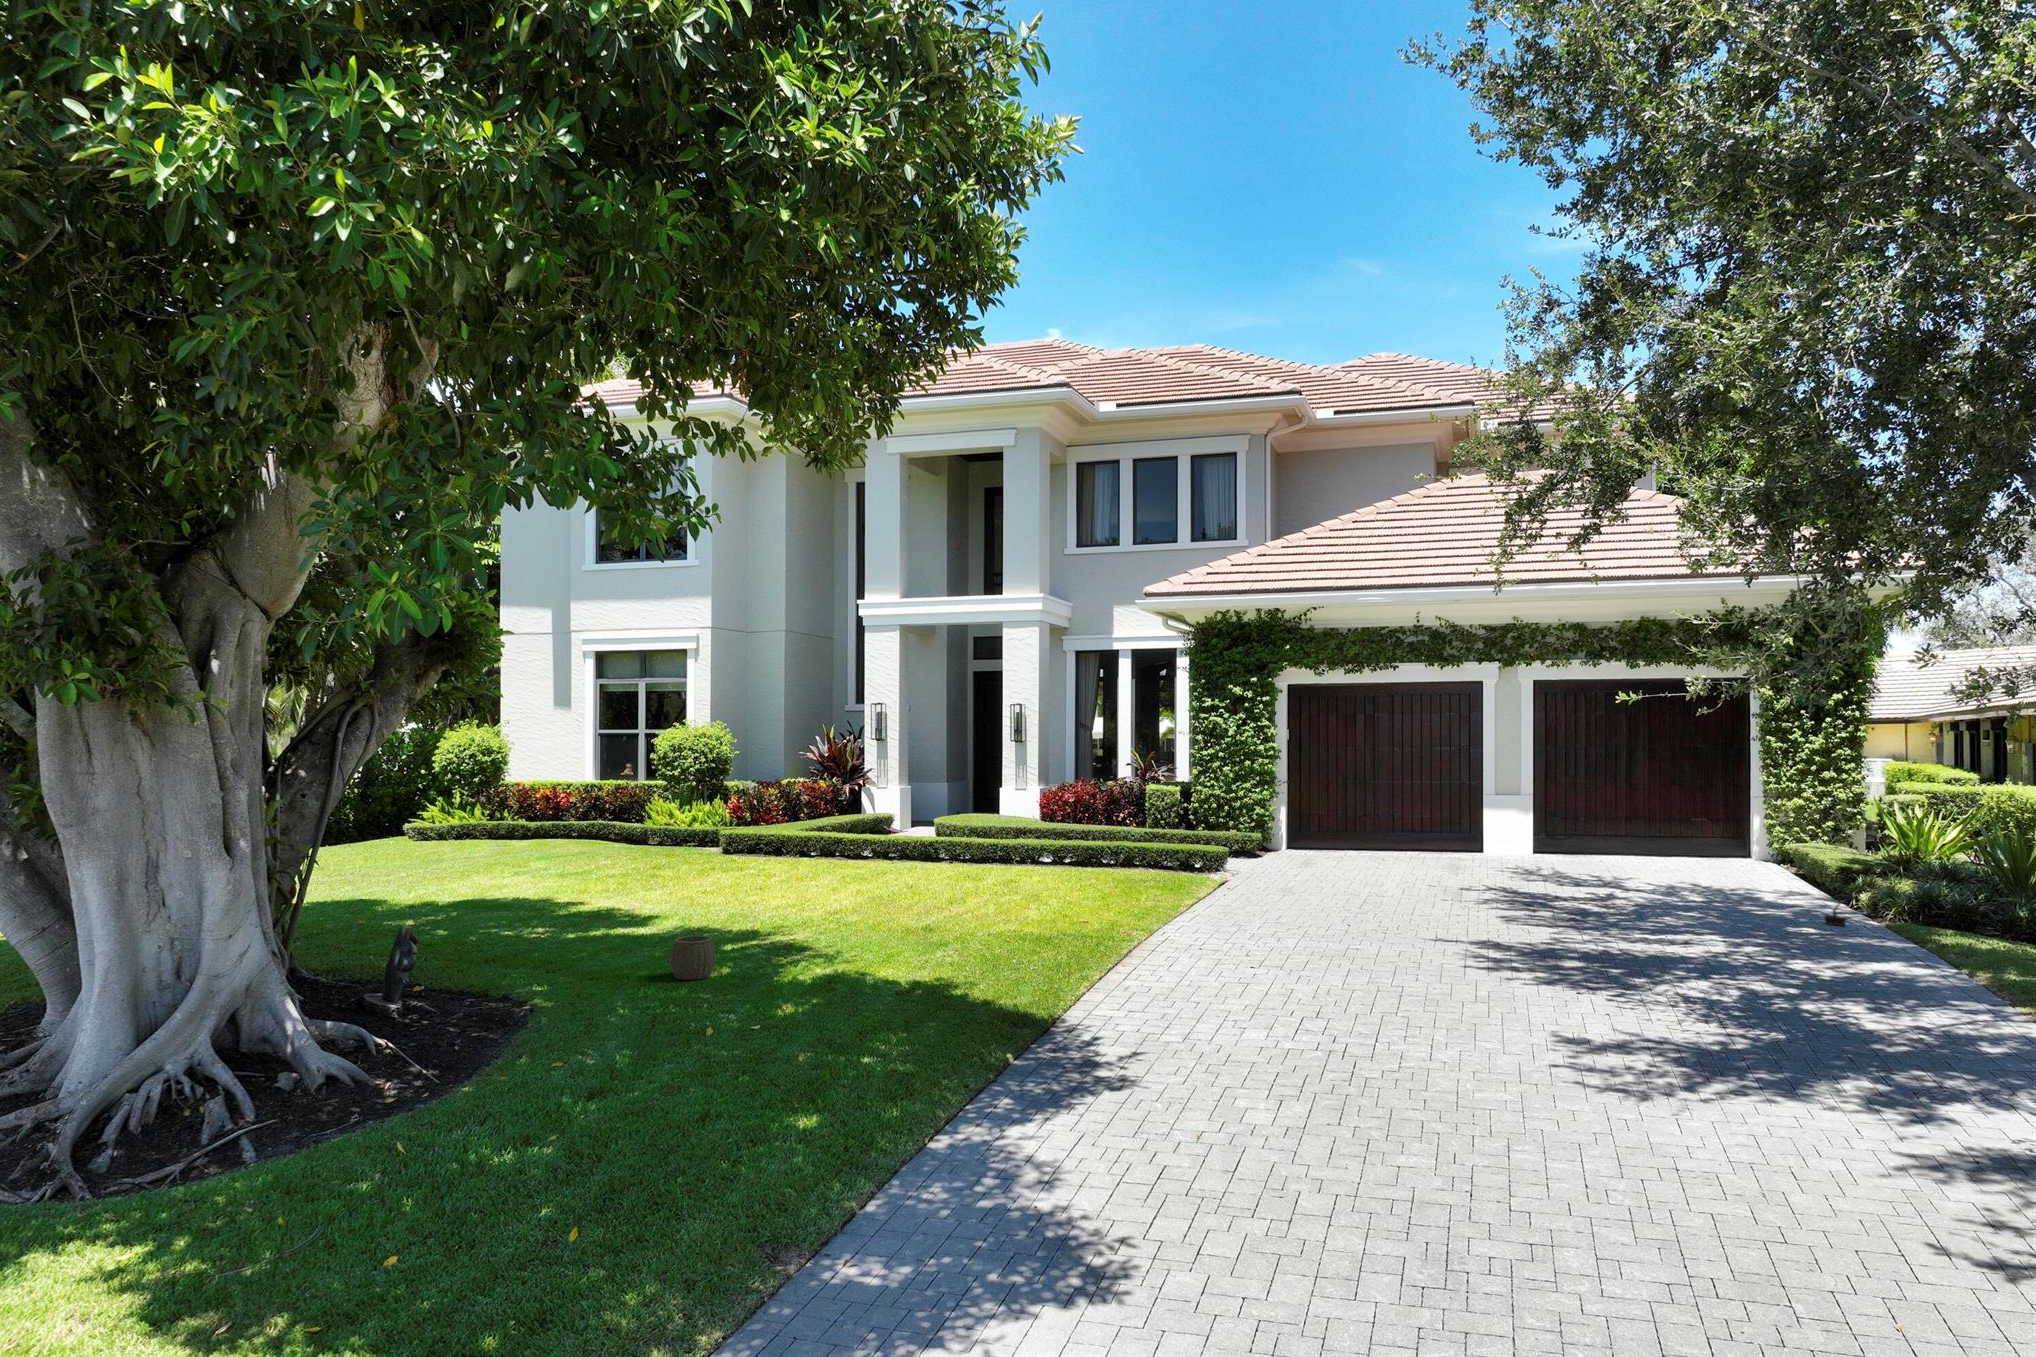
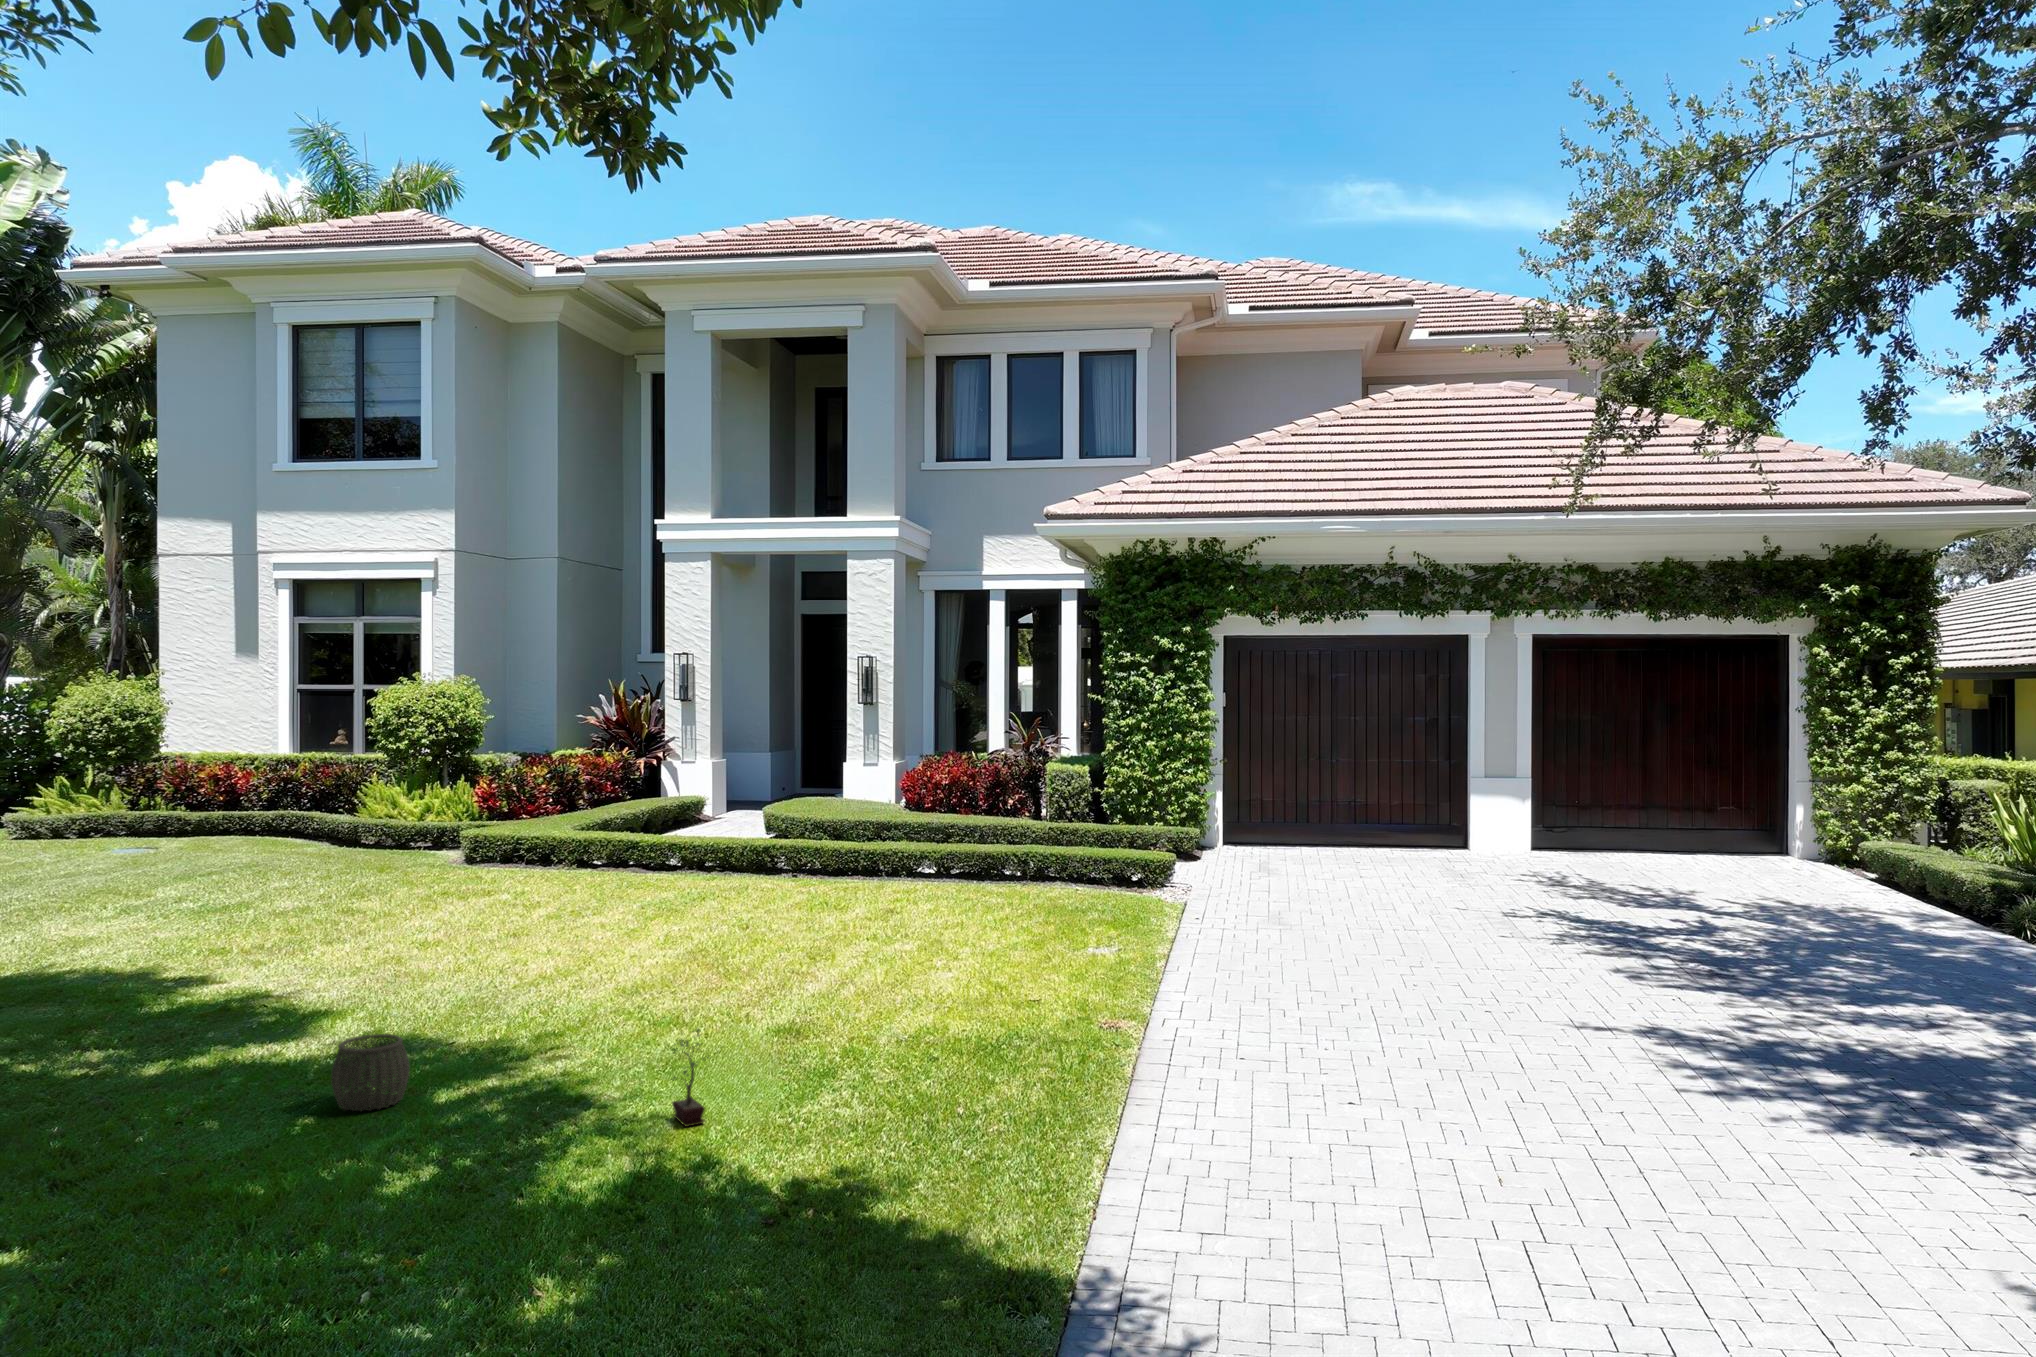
potted plant: present [1822,884,1856,926] -> present [672,1028,709,1127]

